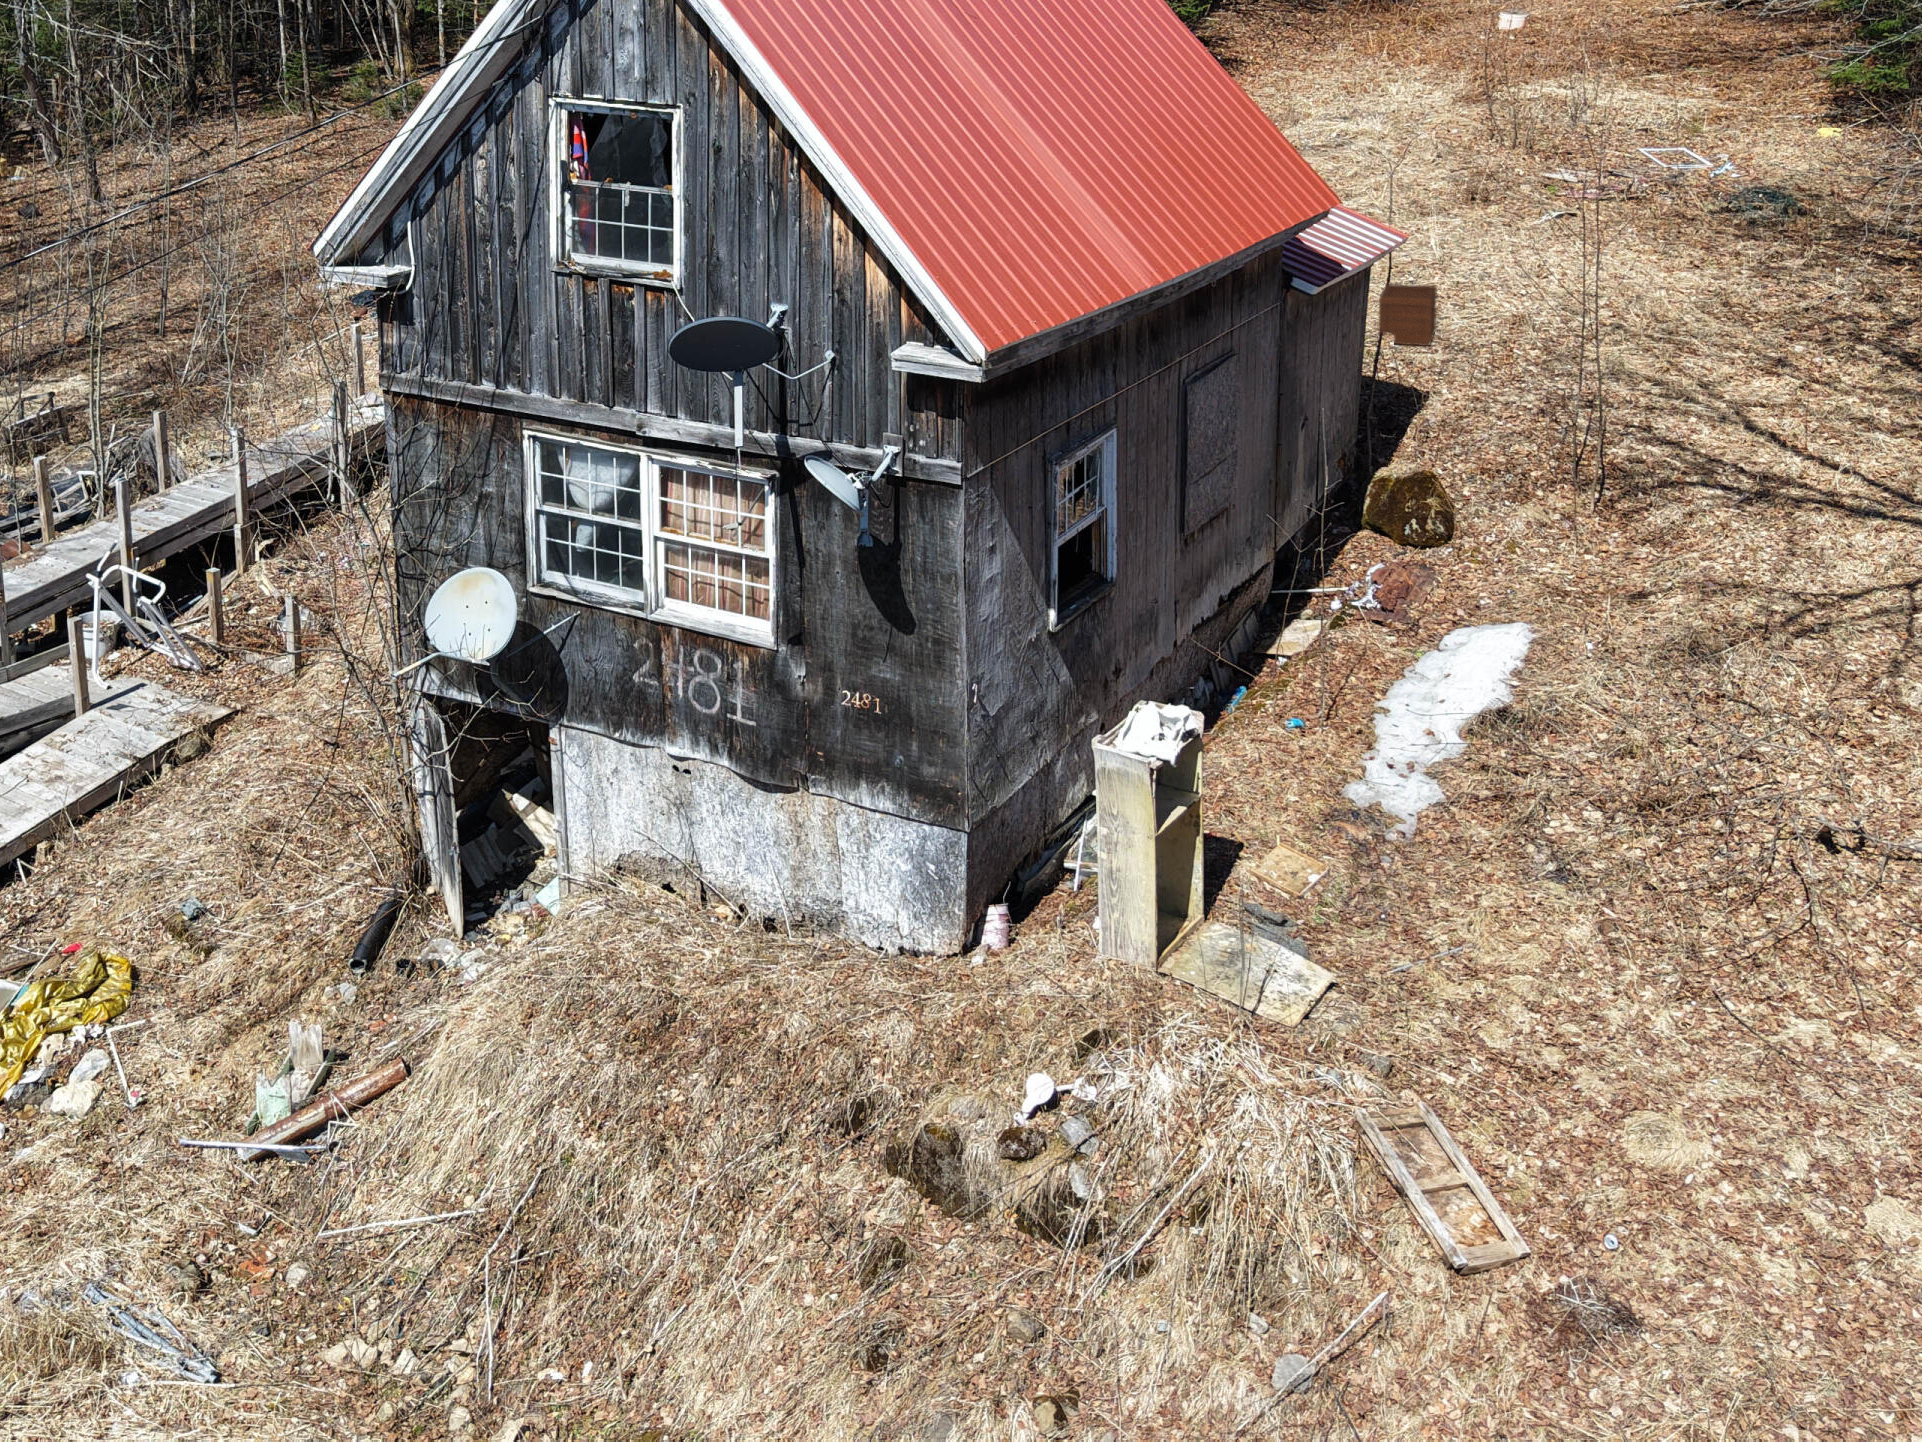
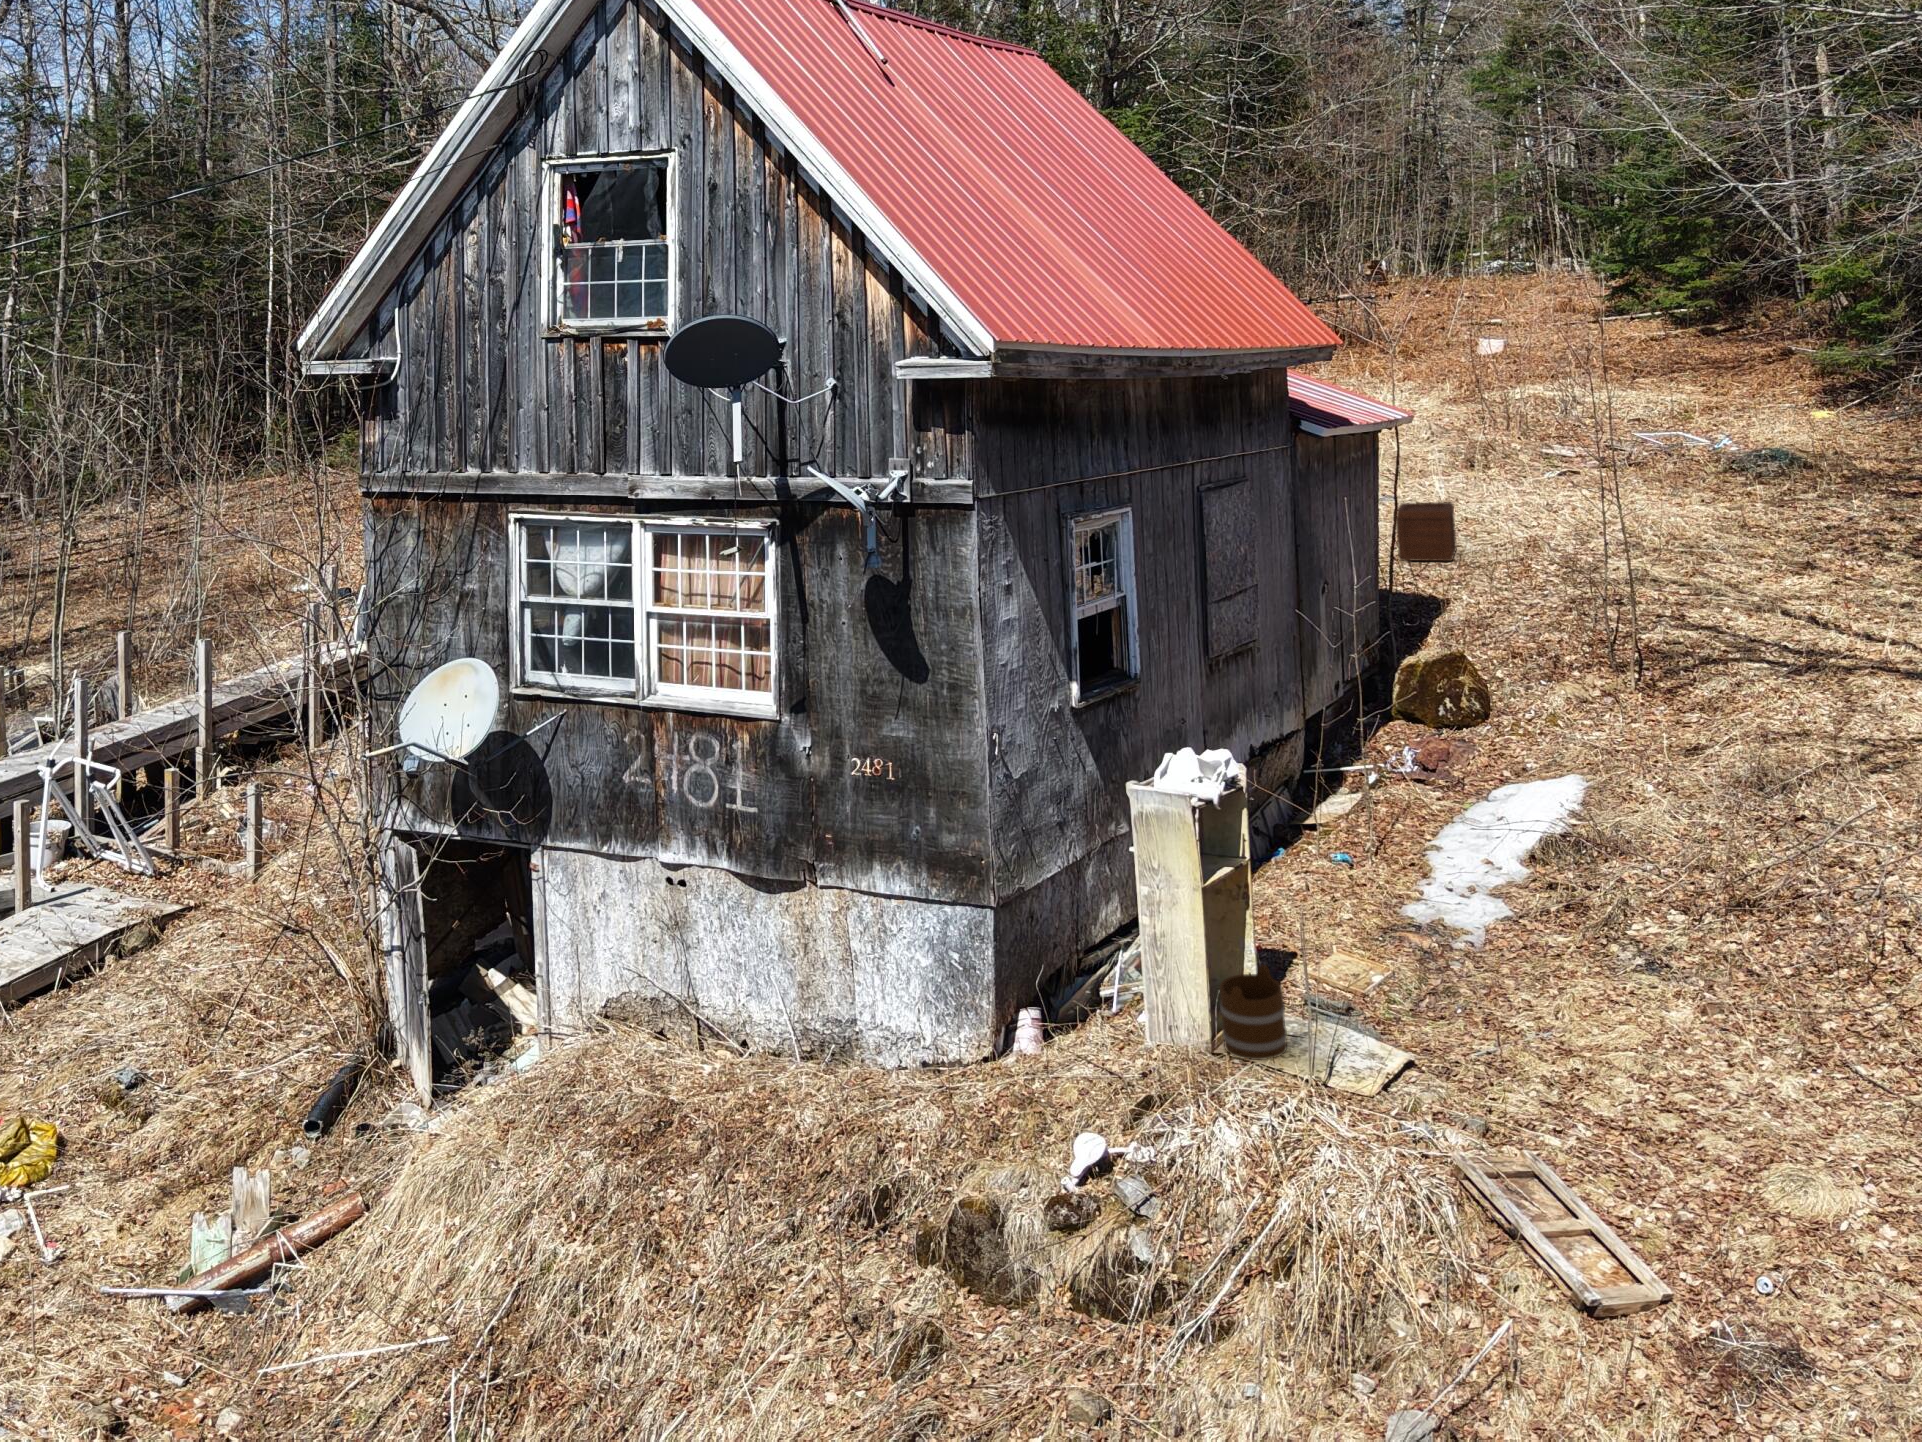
bucket: none [1166,898,1225,986] -> present [1220,964,1287,1060]

